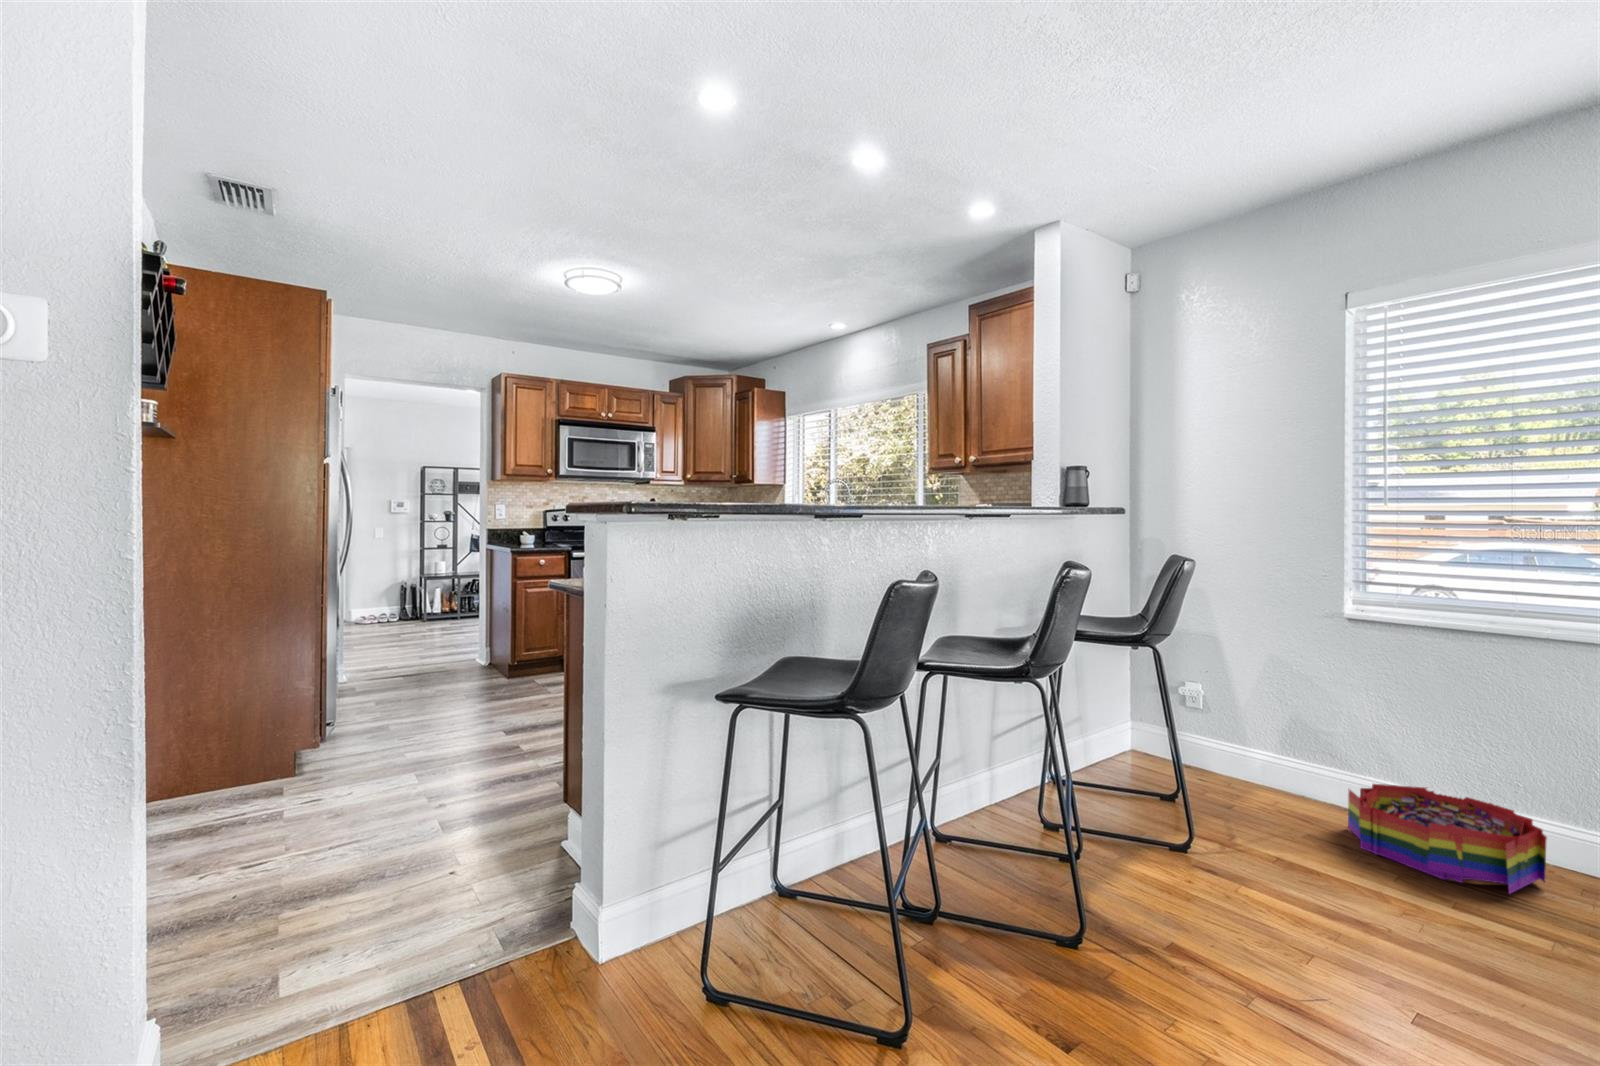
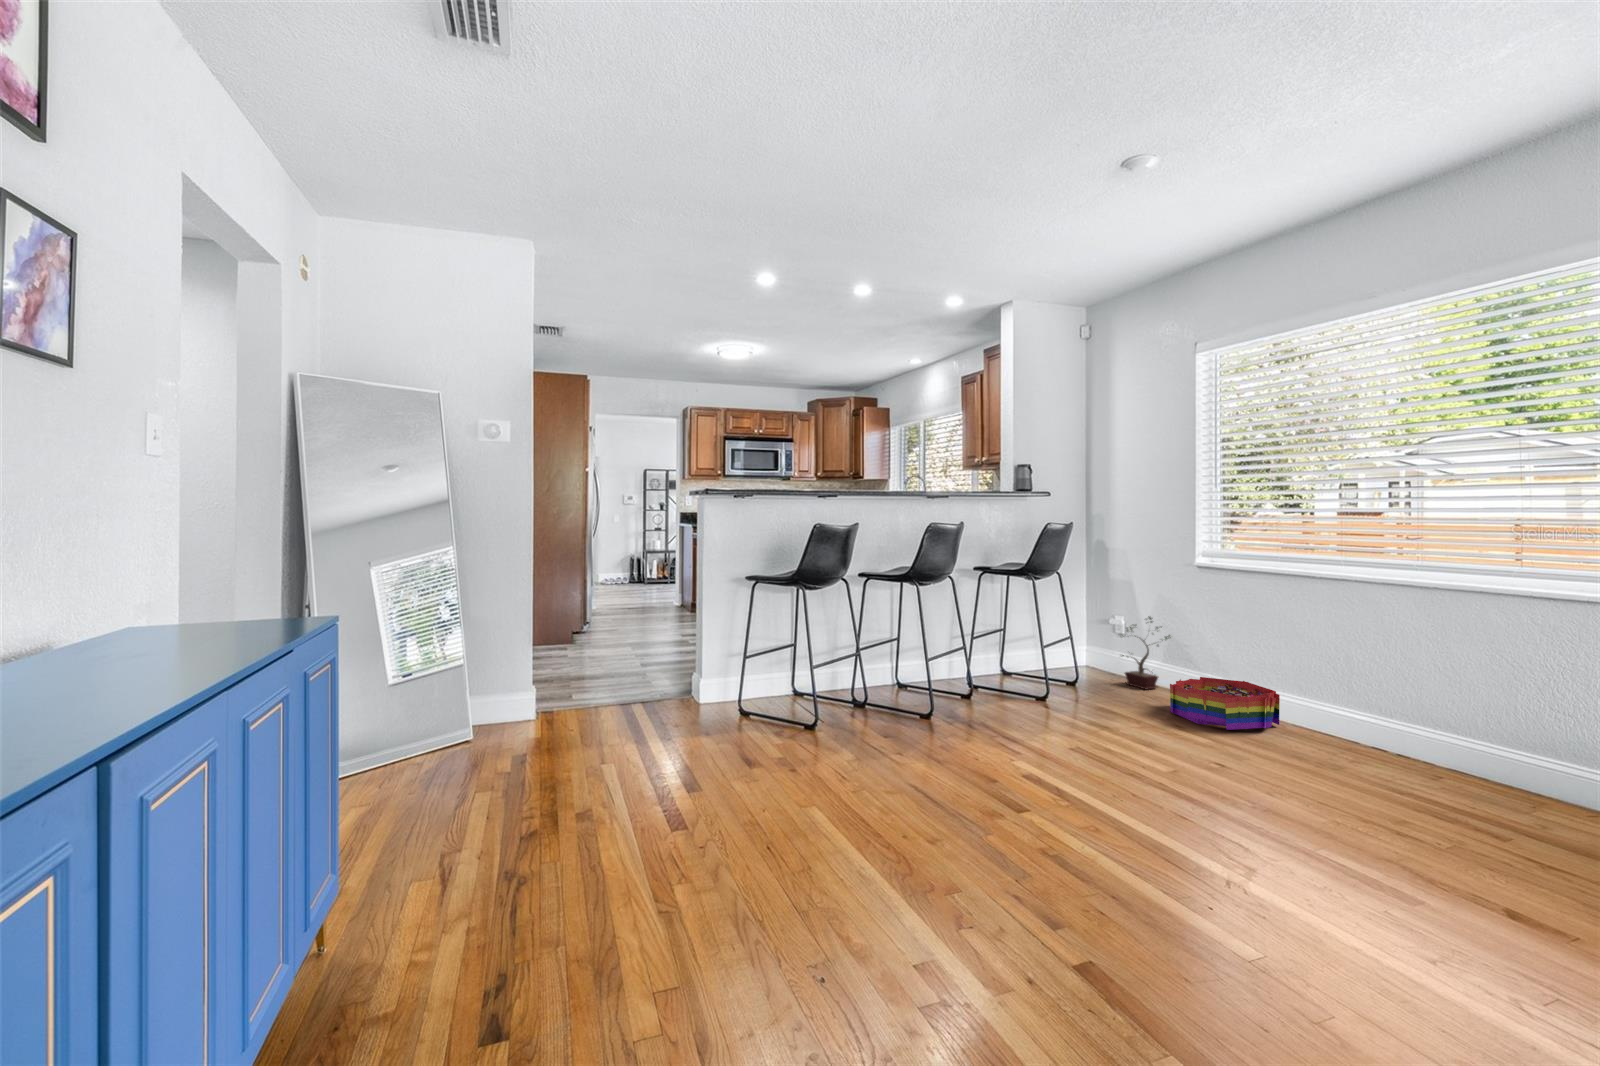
potted plant: none [1199,684,1309,793] -> present [1122,616,1171,690]

